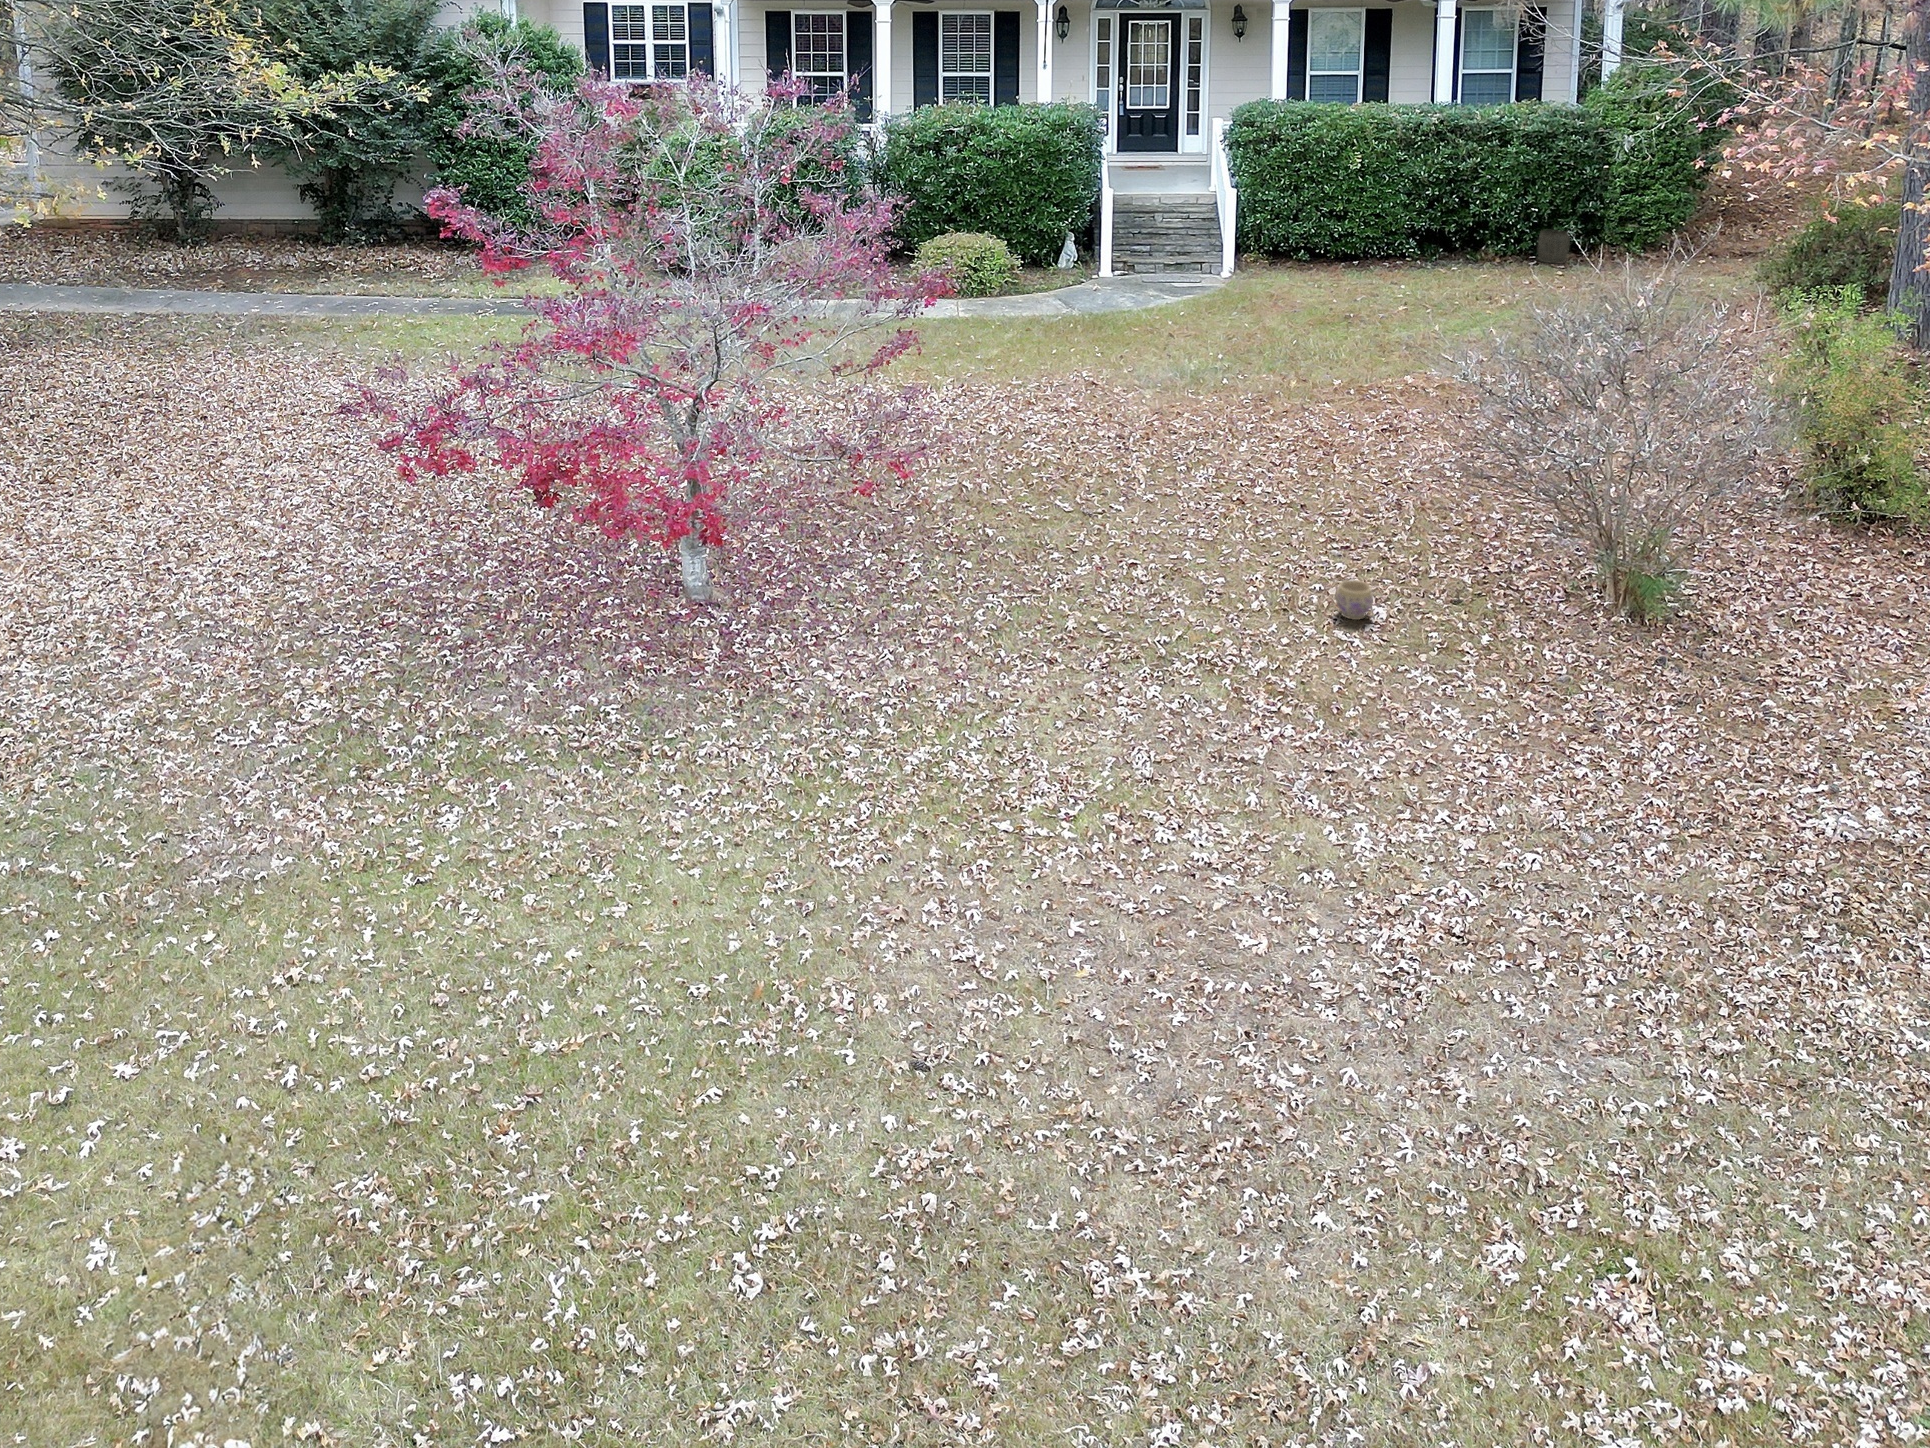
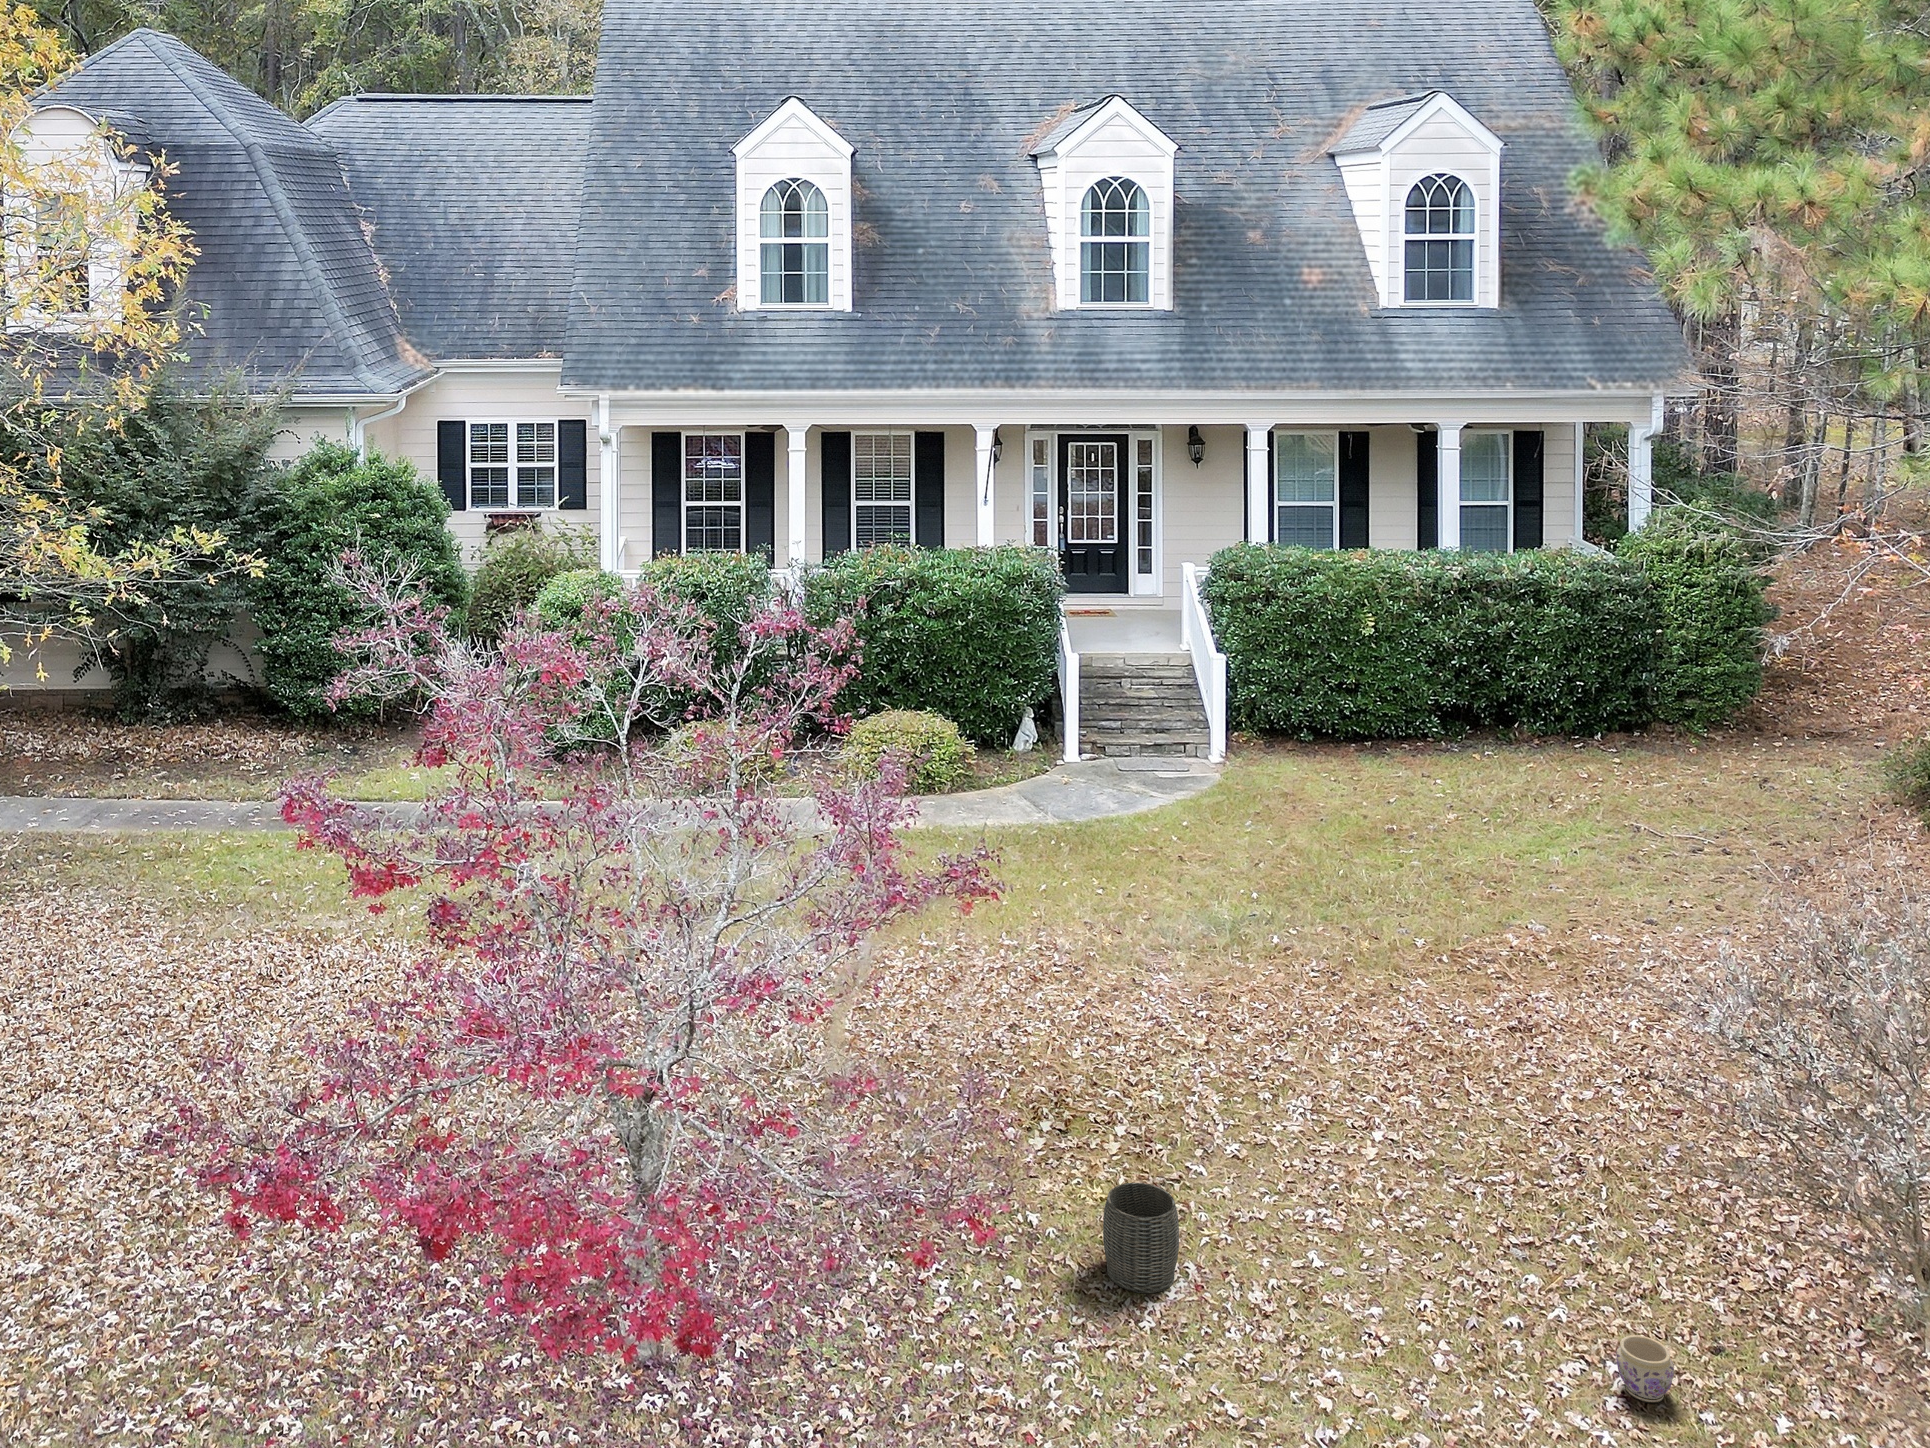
woven basket: present [1538,230,1570,264] -> present [1103,1183,1179,1293]

